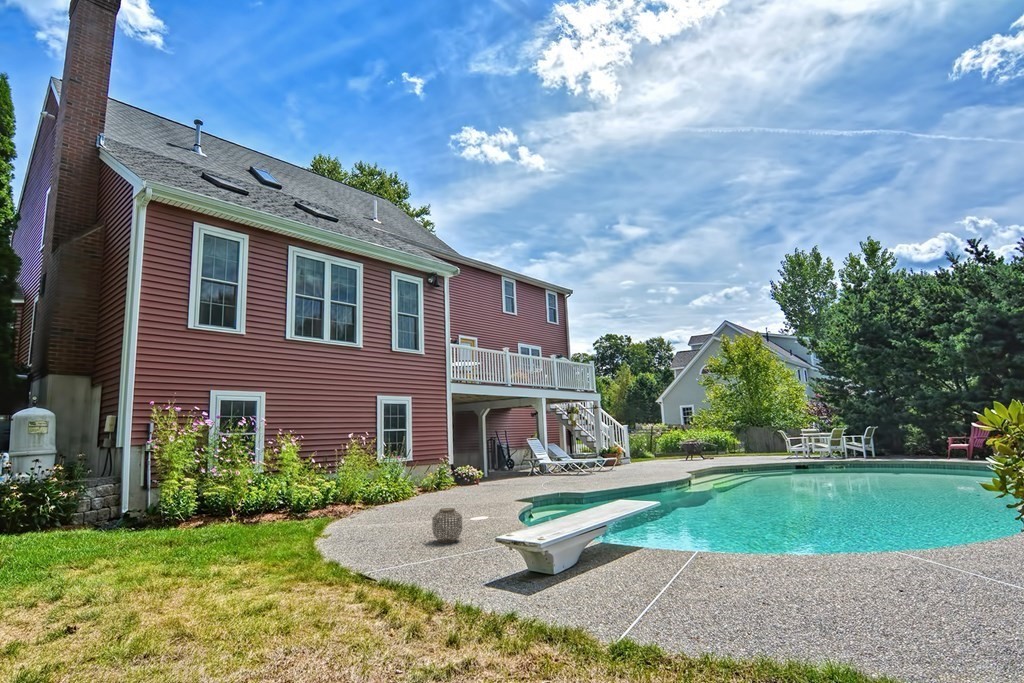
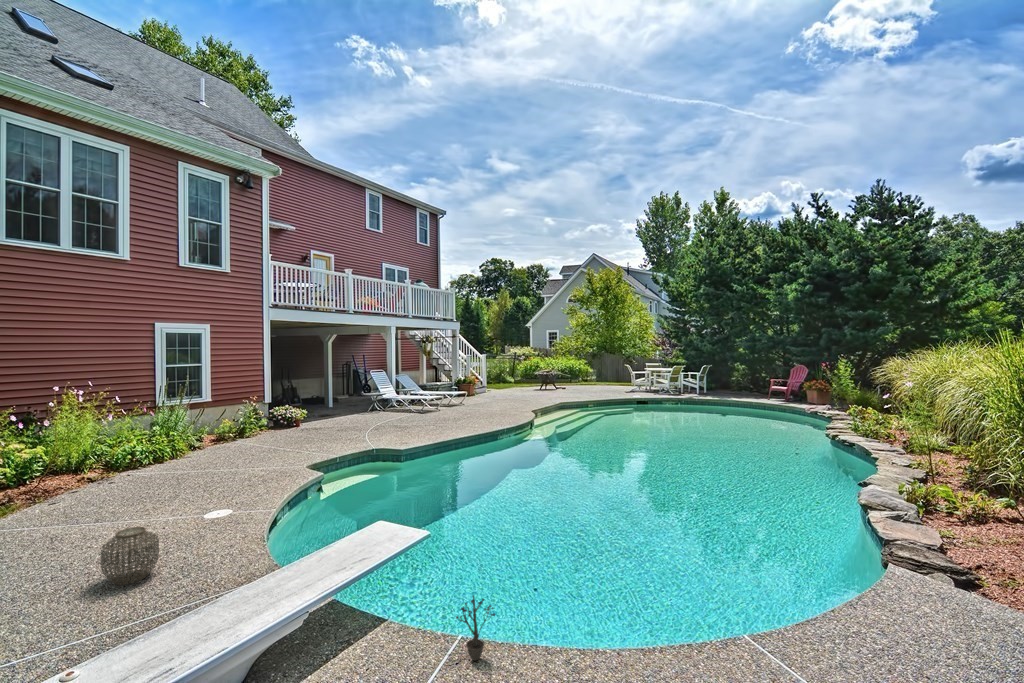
decorative plant: none [679,526,708,569] -> present [449,596,495,661]

